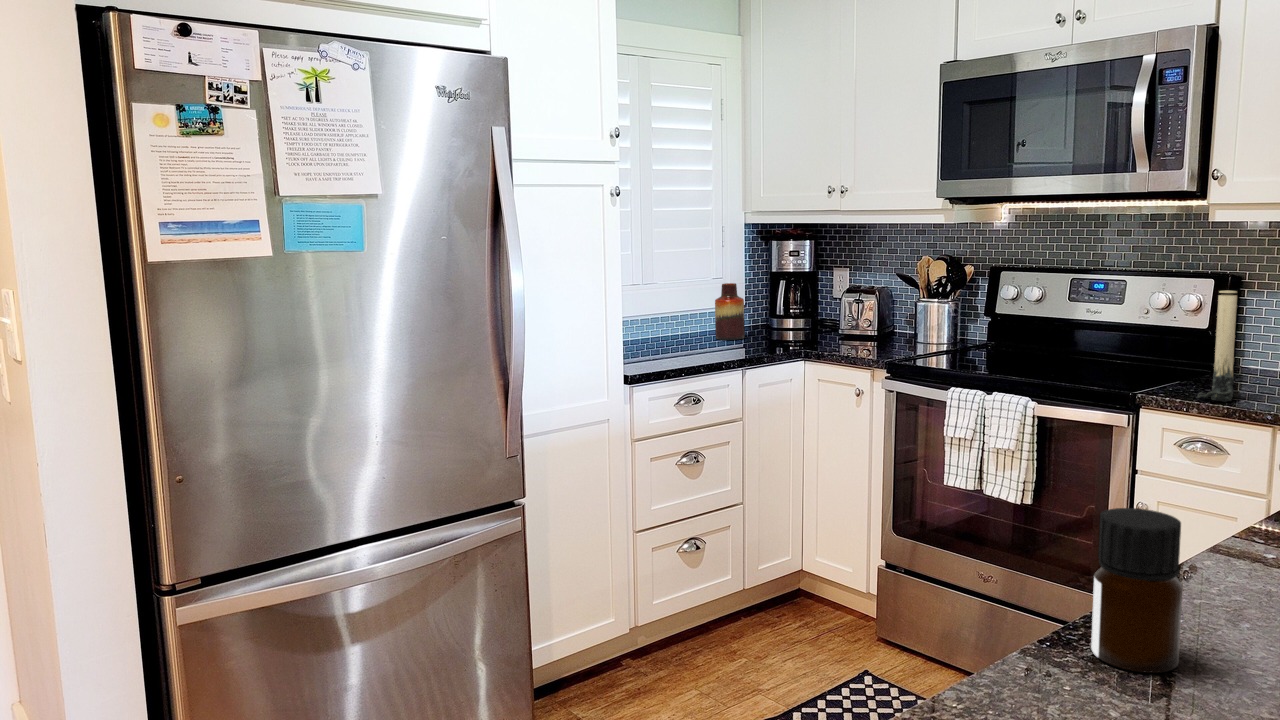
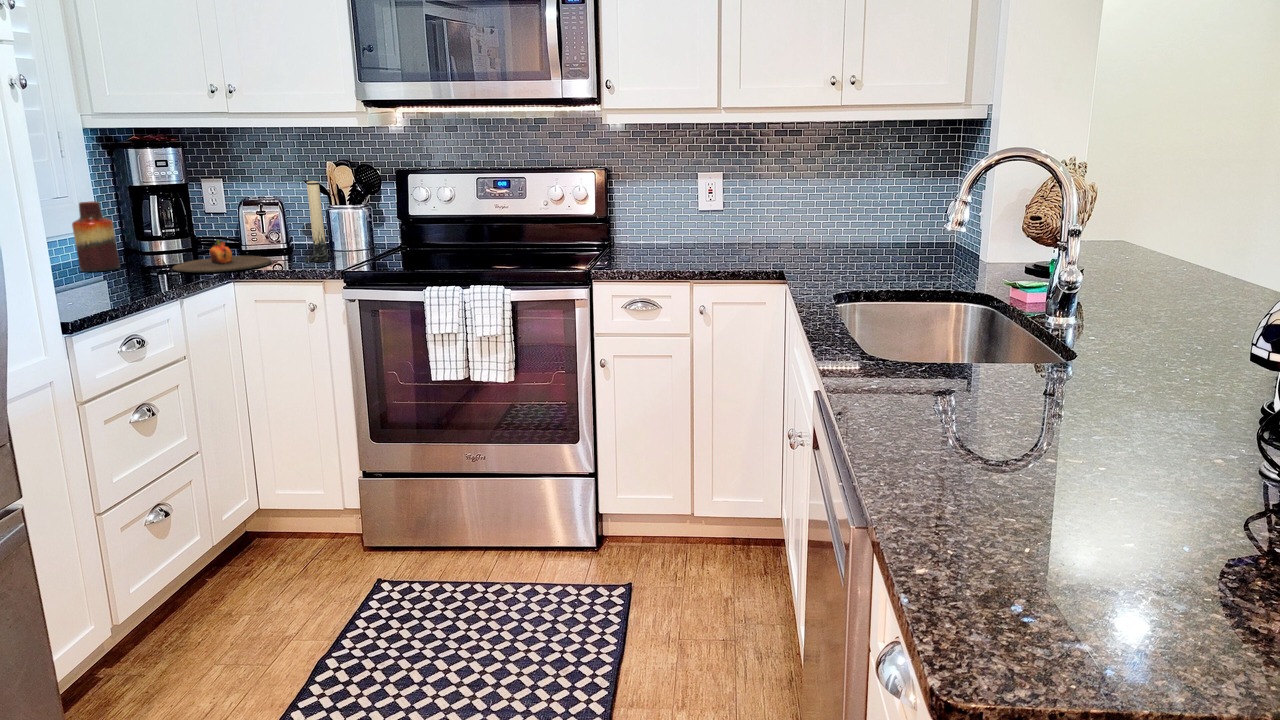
candle: present [1197,291,1237,401] -> present [305,181,328,262]
plate: none [770,322,852,350] -> present [173,240,271,272]
bottle: present [1091,508,1183,673] -> none [911,318,973,428]

